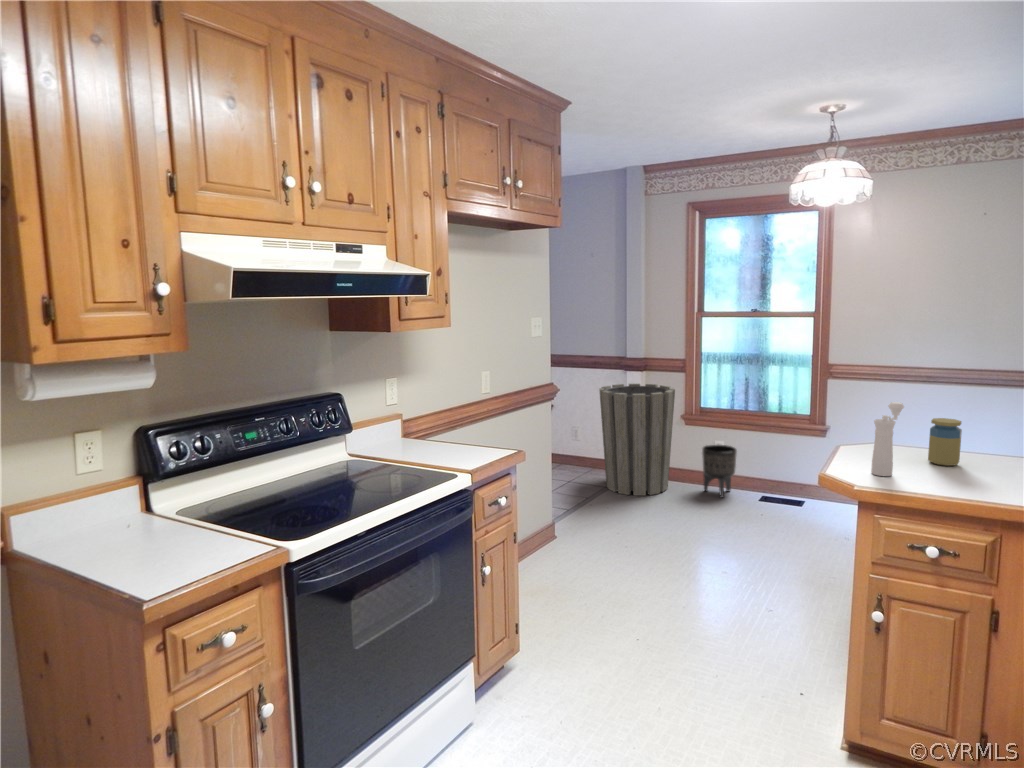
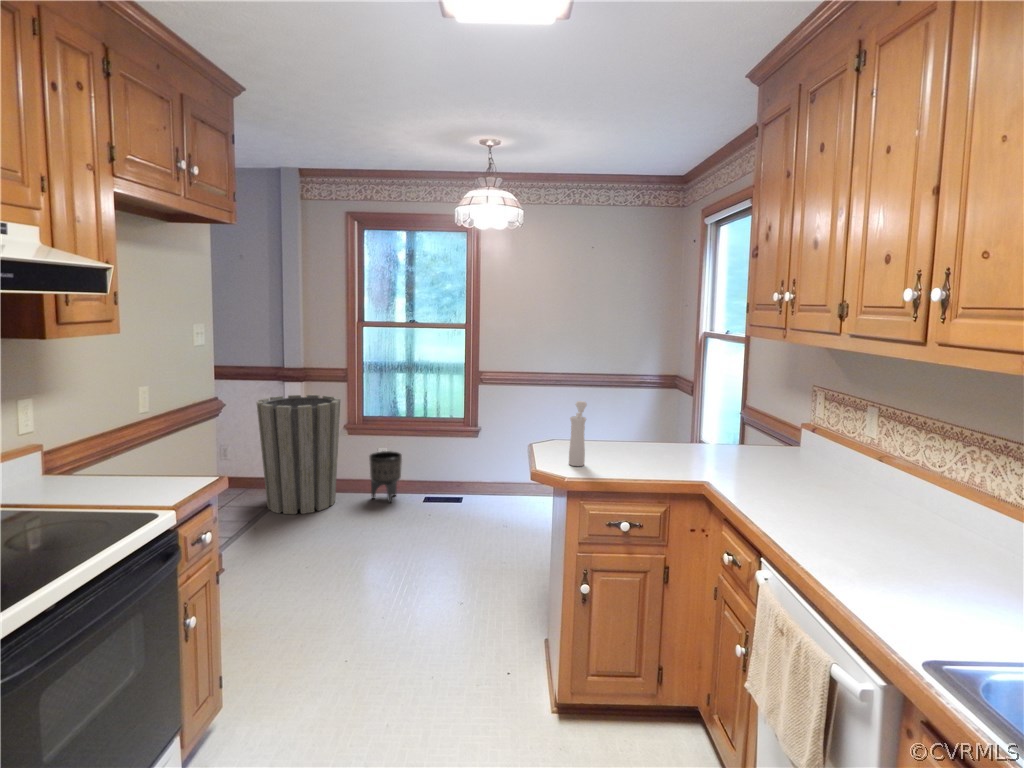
jar: present [928,418,962,466] -> none [599,412,621,452]

